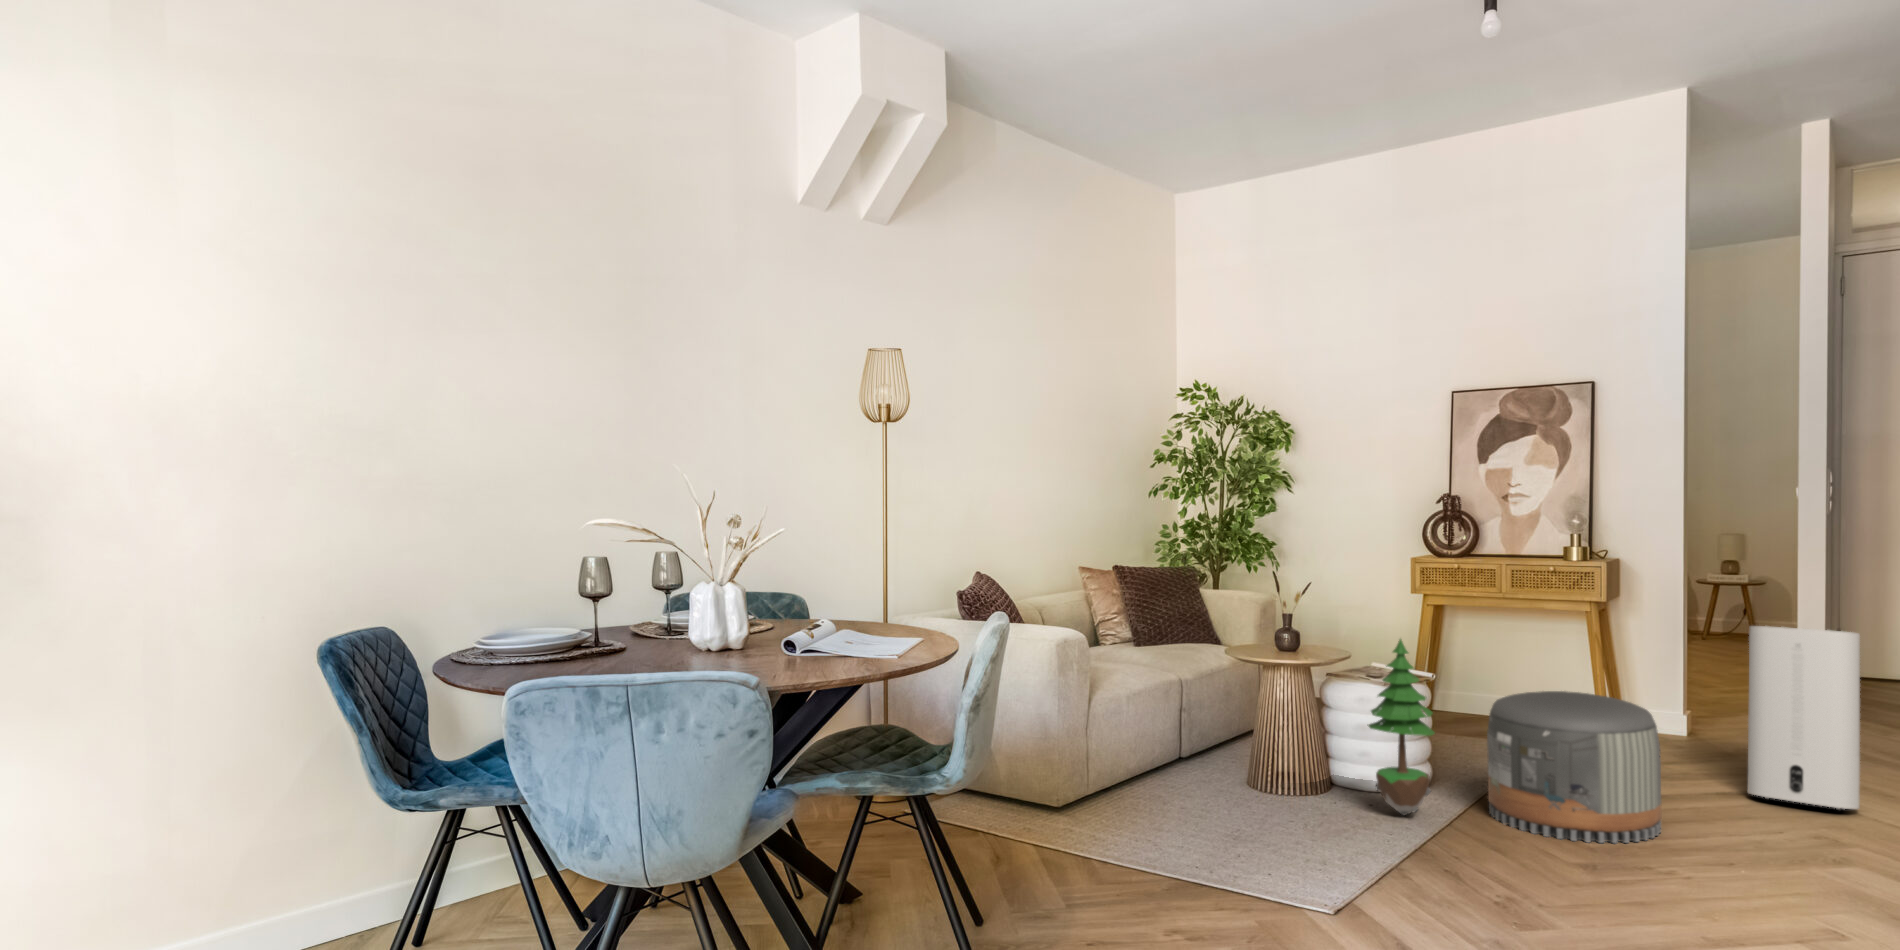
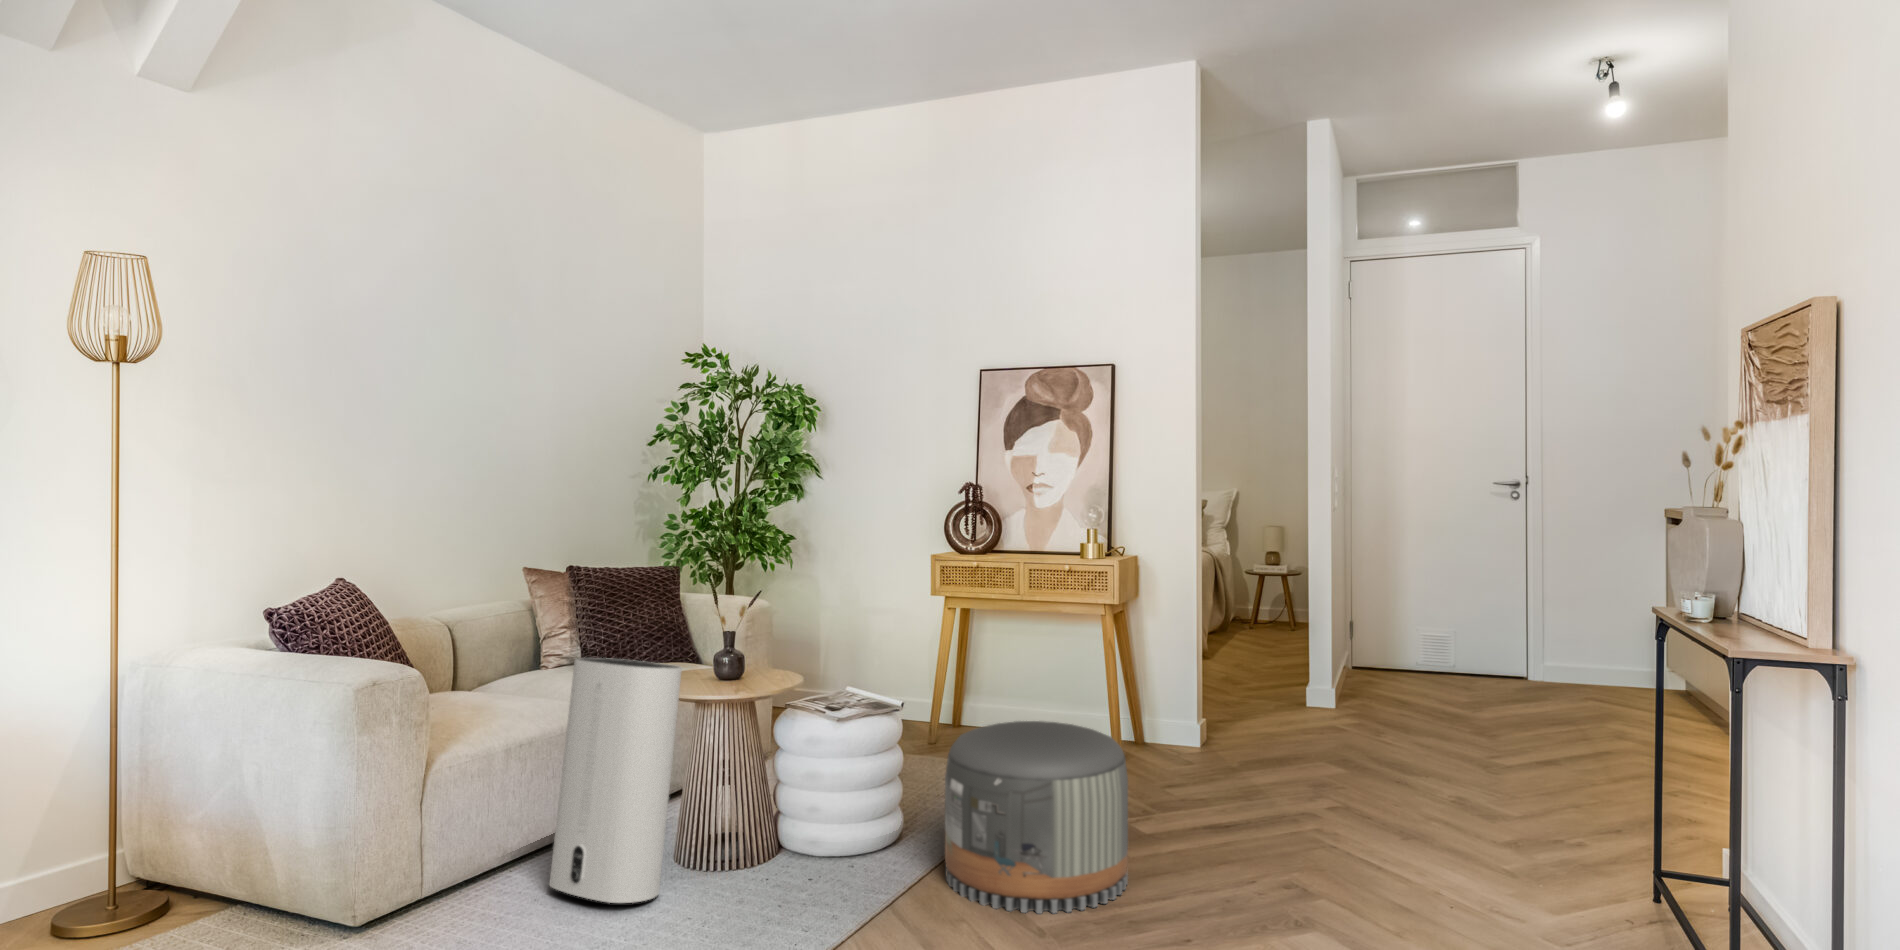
air purifier: present [1748,626,1860,810] -> present [549,658,682,903]
potted tree: present [1369,639,1434,815] -> none [800,665,880,889]

